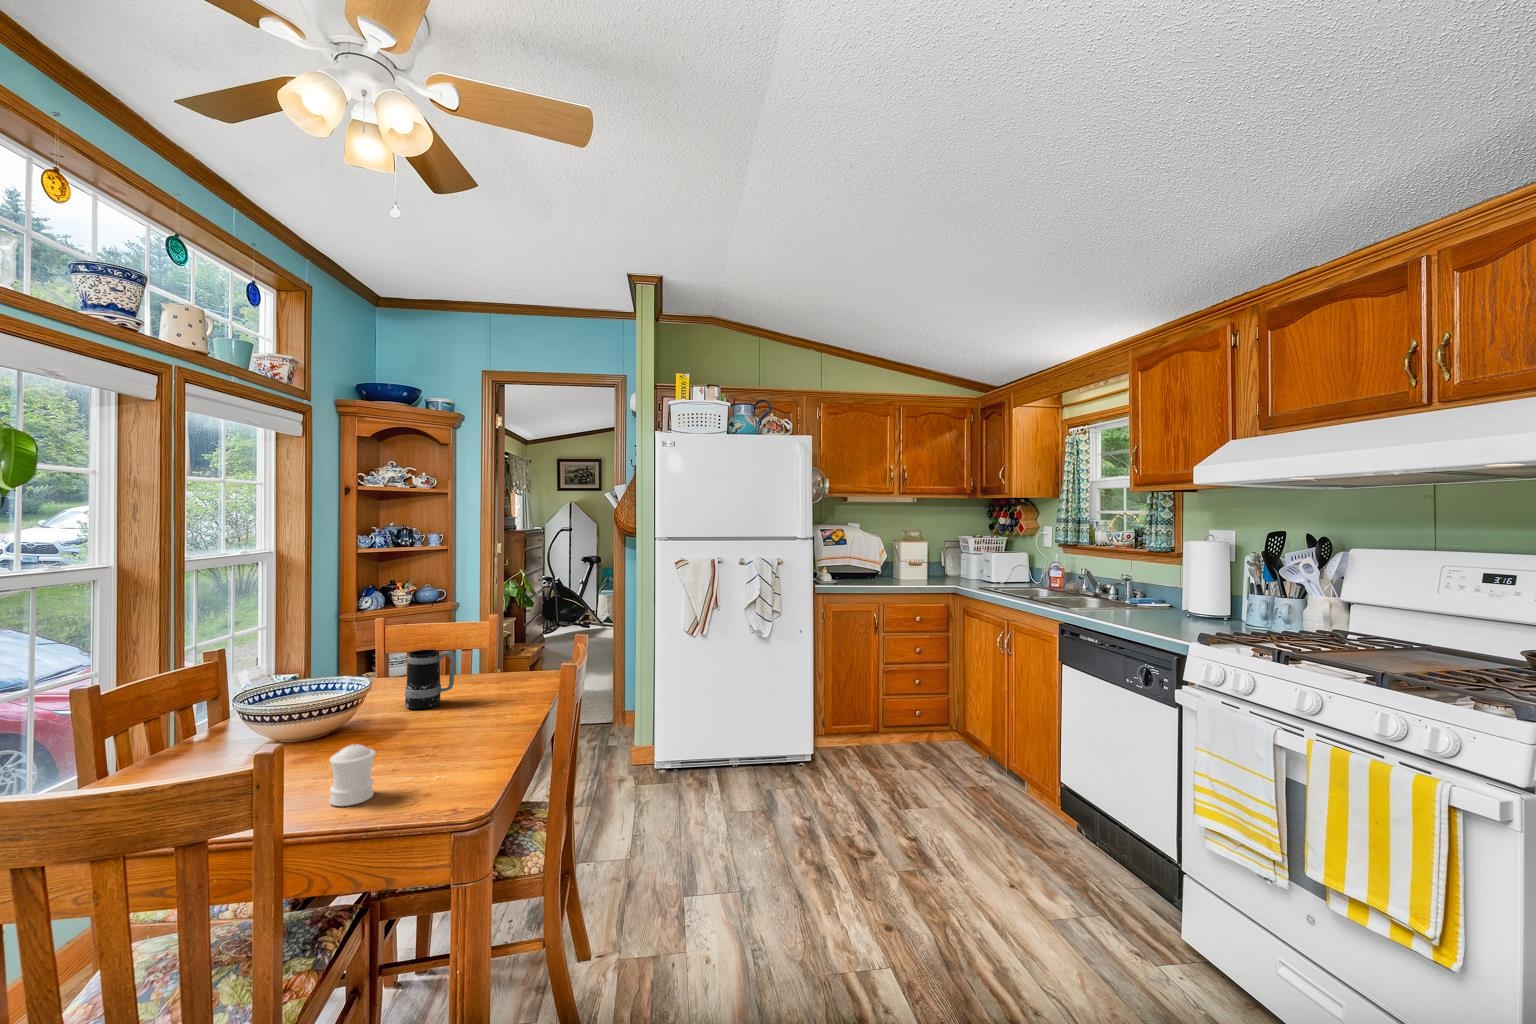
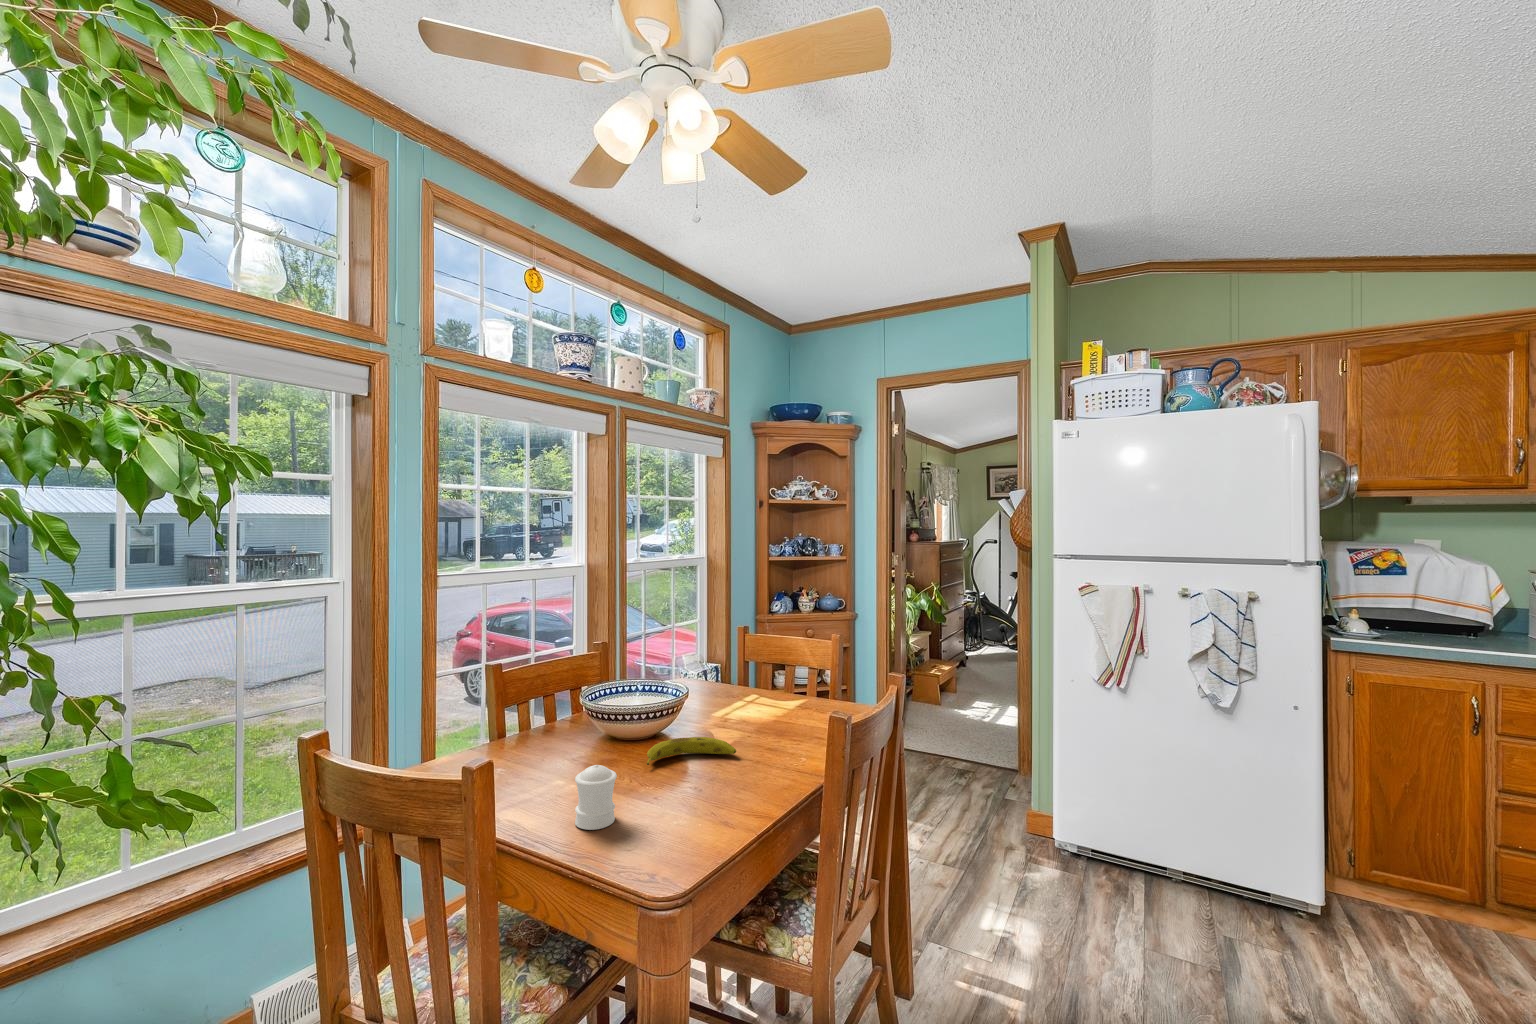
mug: present [405,649,456,709] -> none [721,666,765,729]
fruit: none [355,715,449,750] -> present [647,737,736,765]

